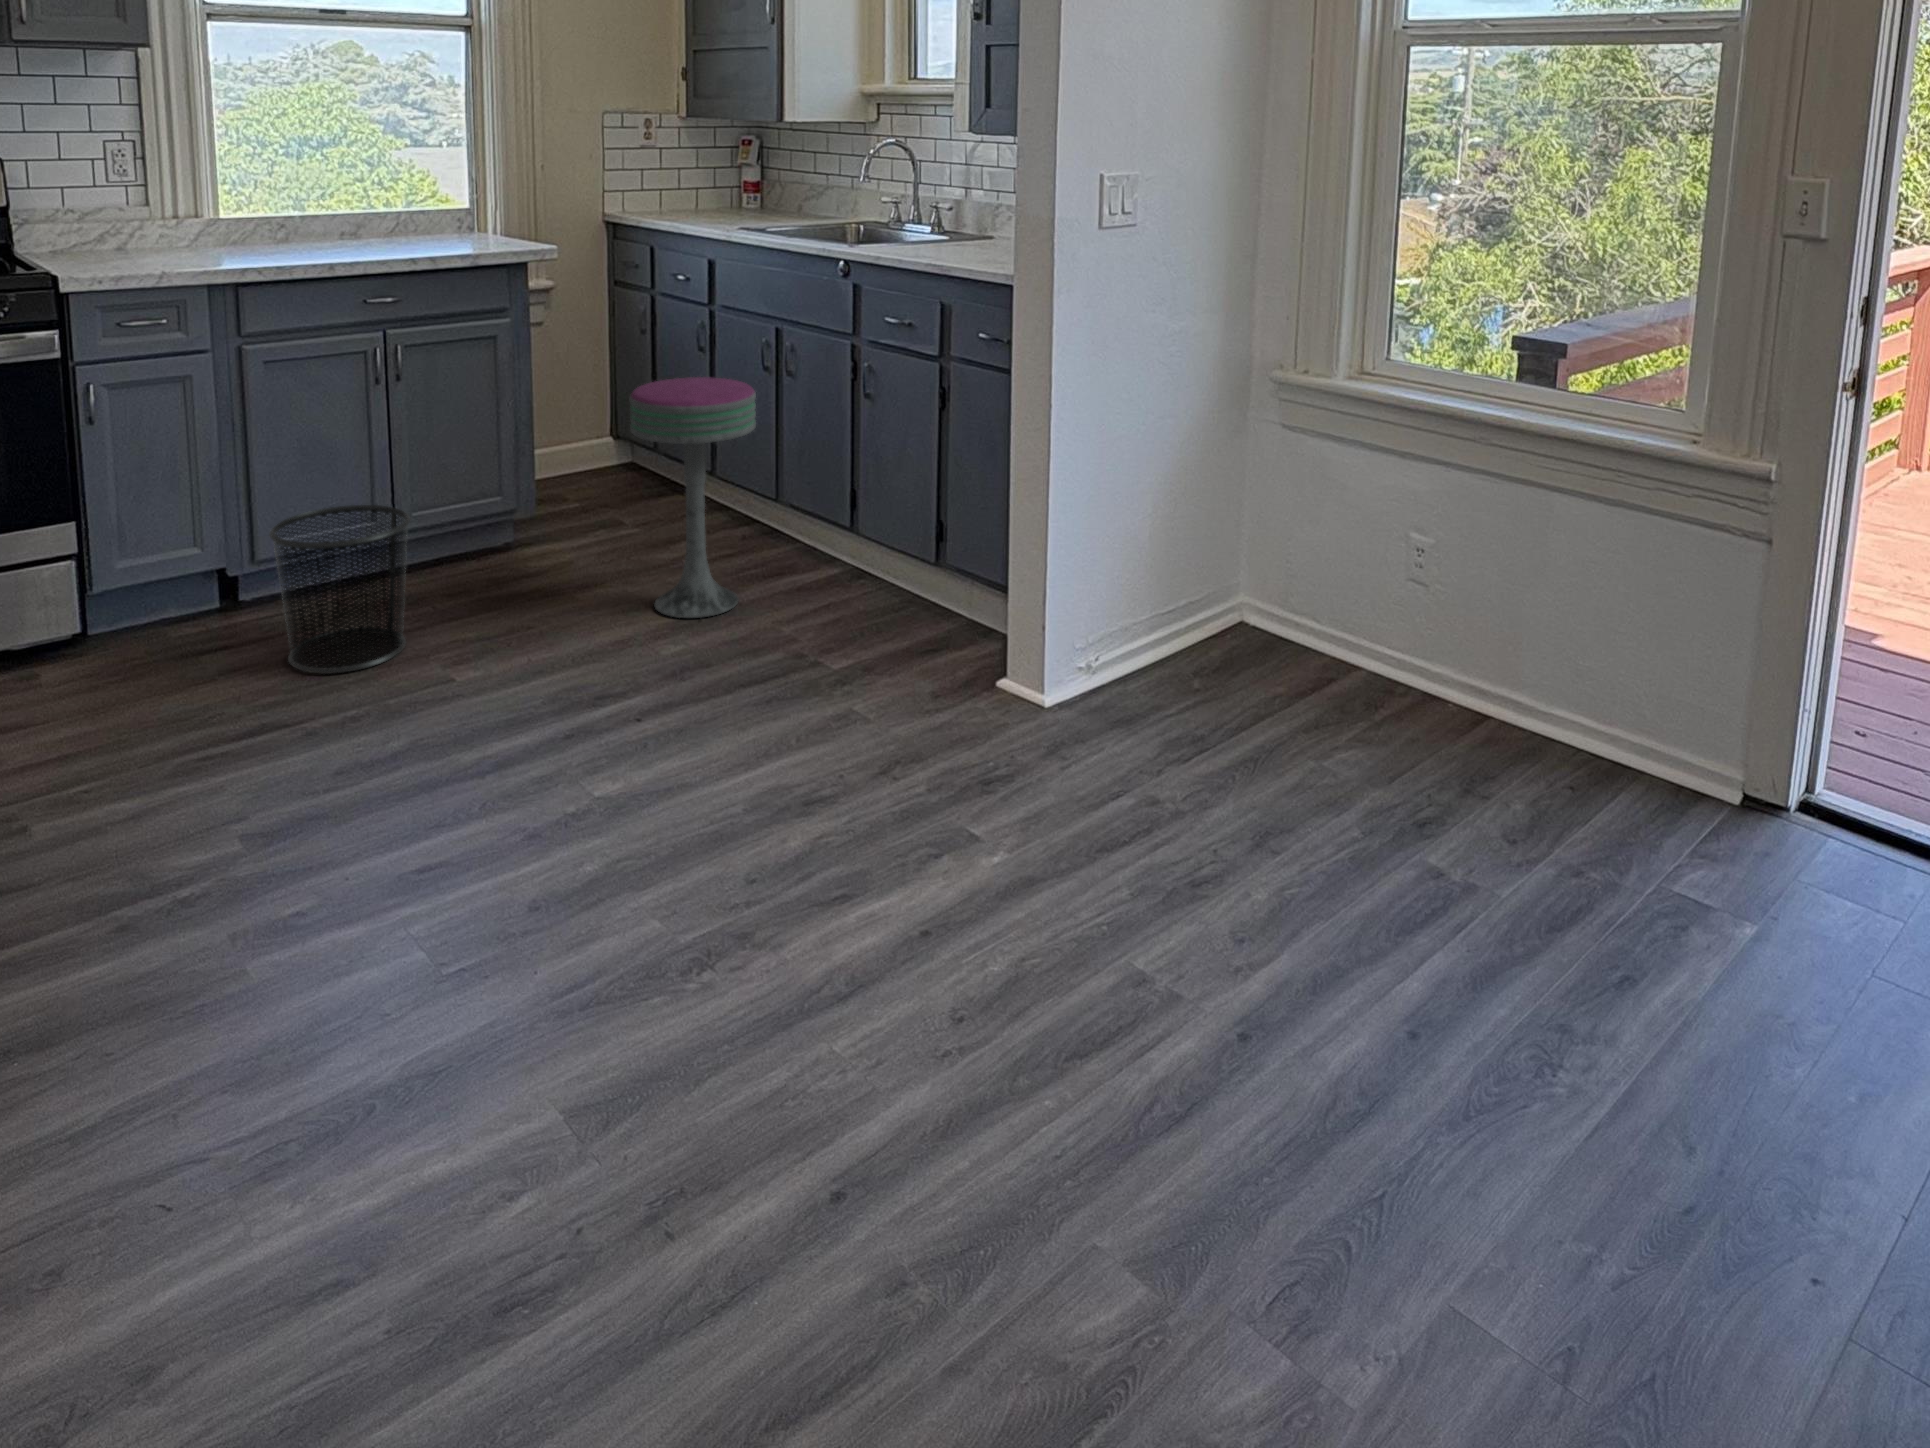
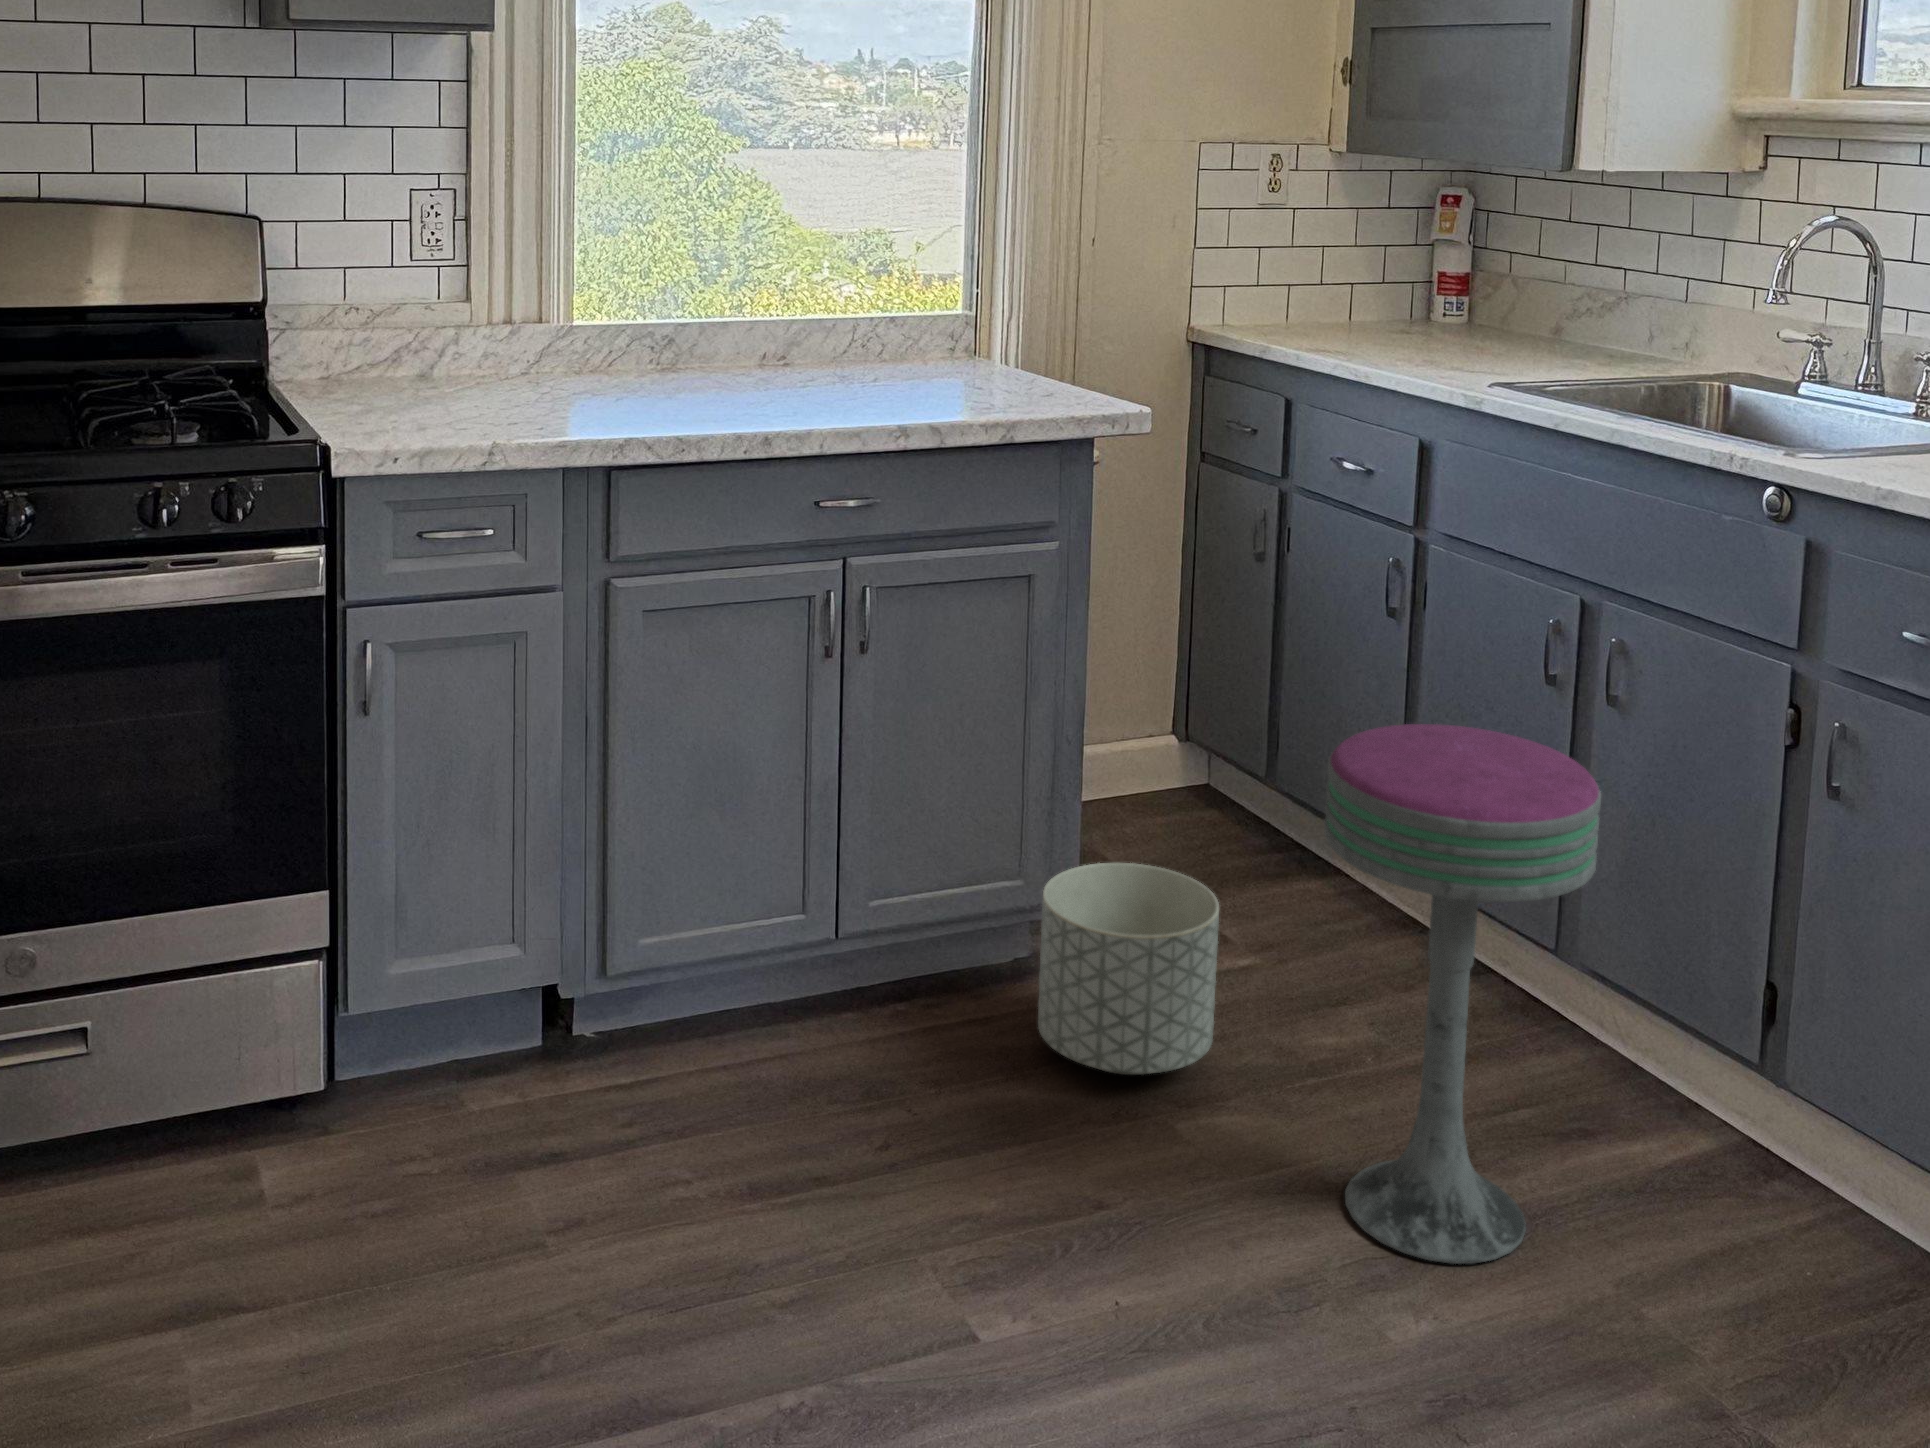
planter: none [506,476,601,576] -> present [1038,863,1219,1075]
trash can: present [269,505,410,674] -> none [645,925,897,1291]

